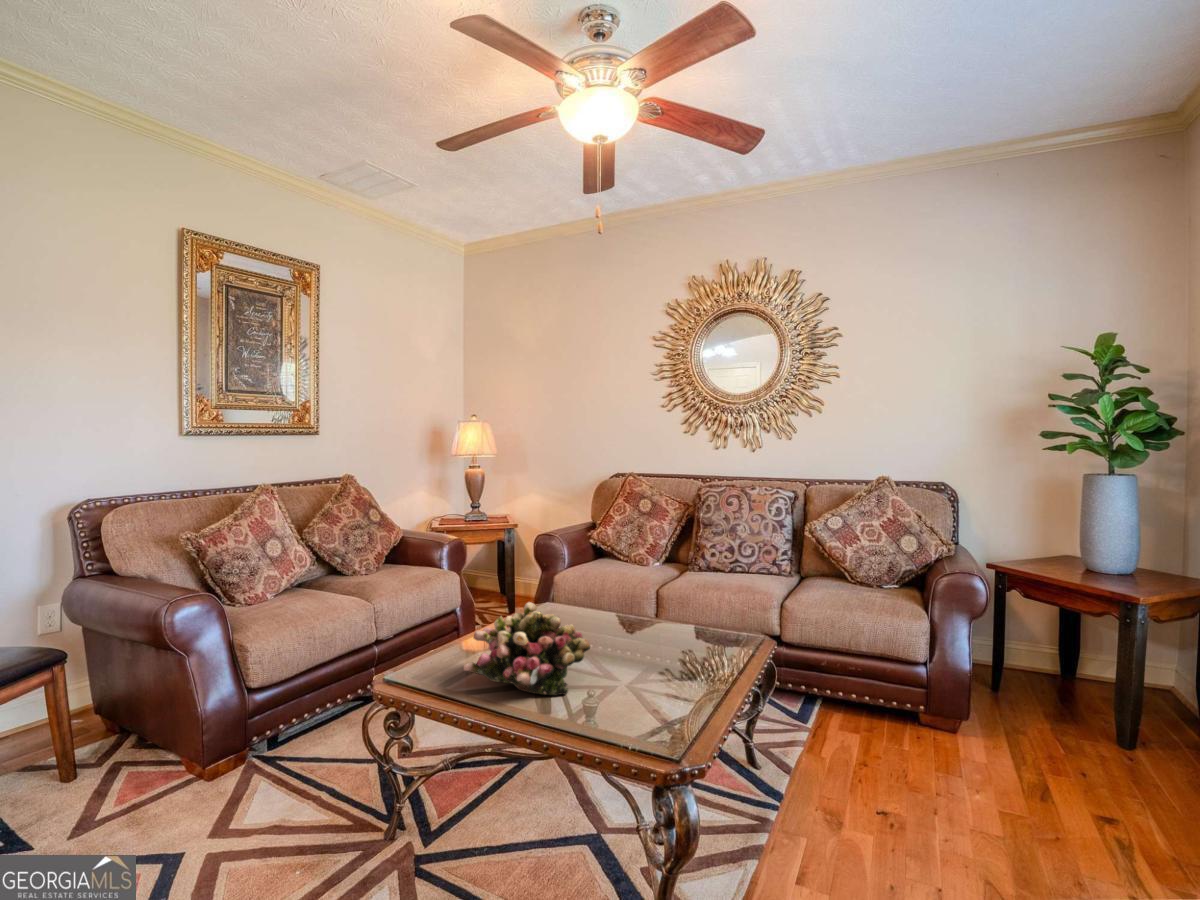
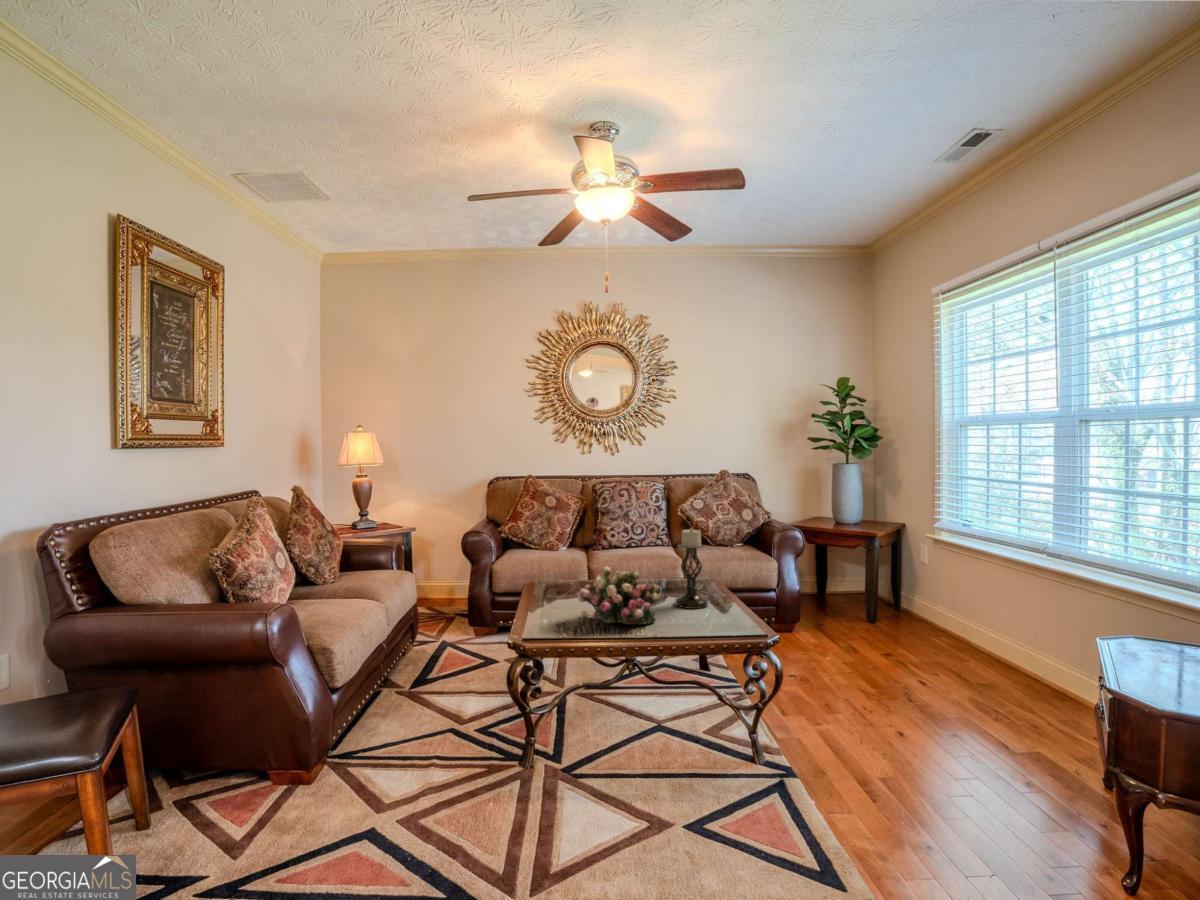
candle holder: none [645,562,694,685] -> present [675,528,708,609]

